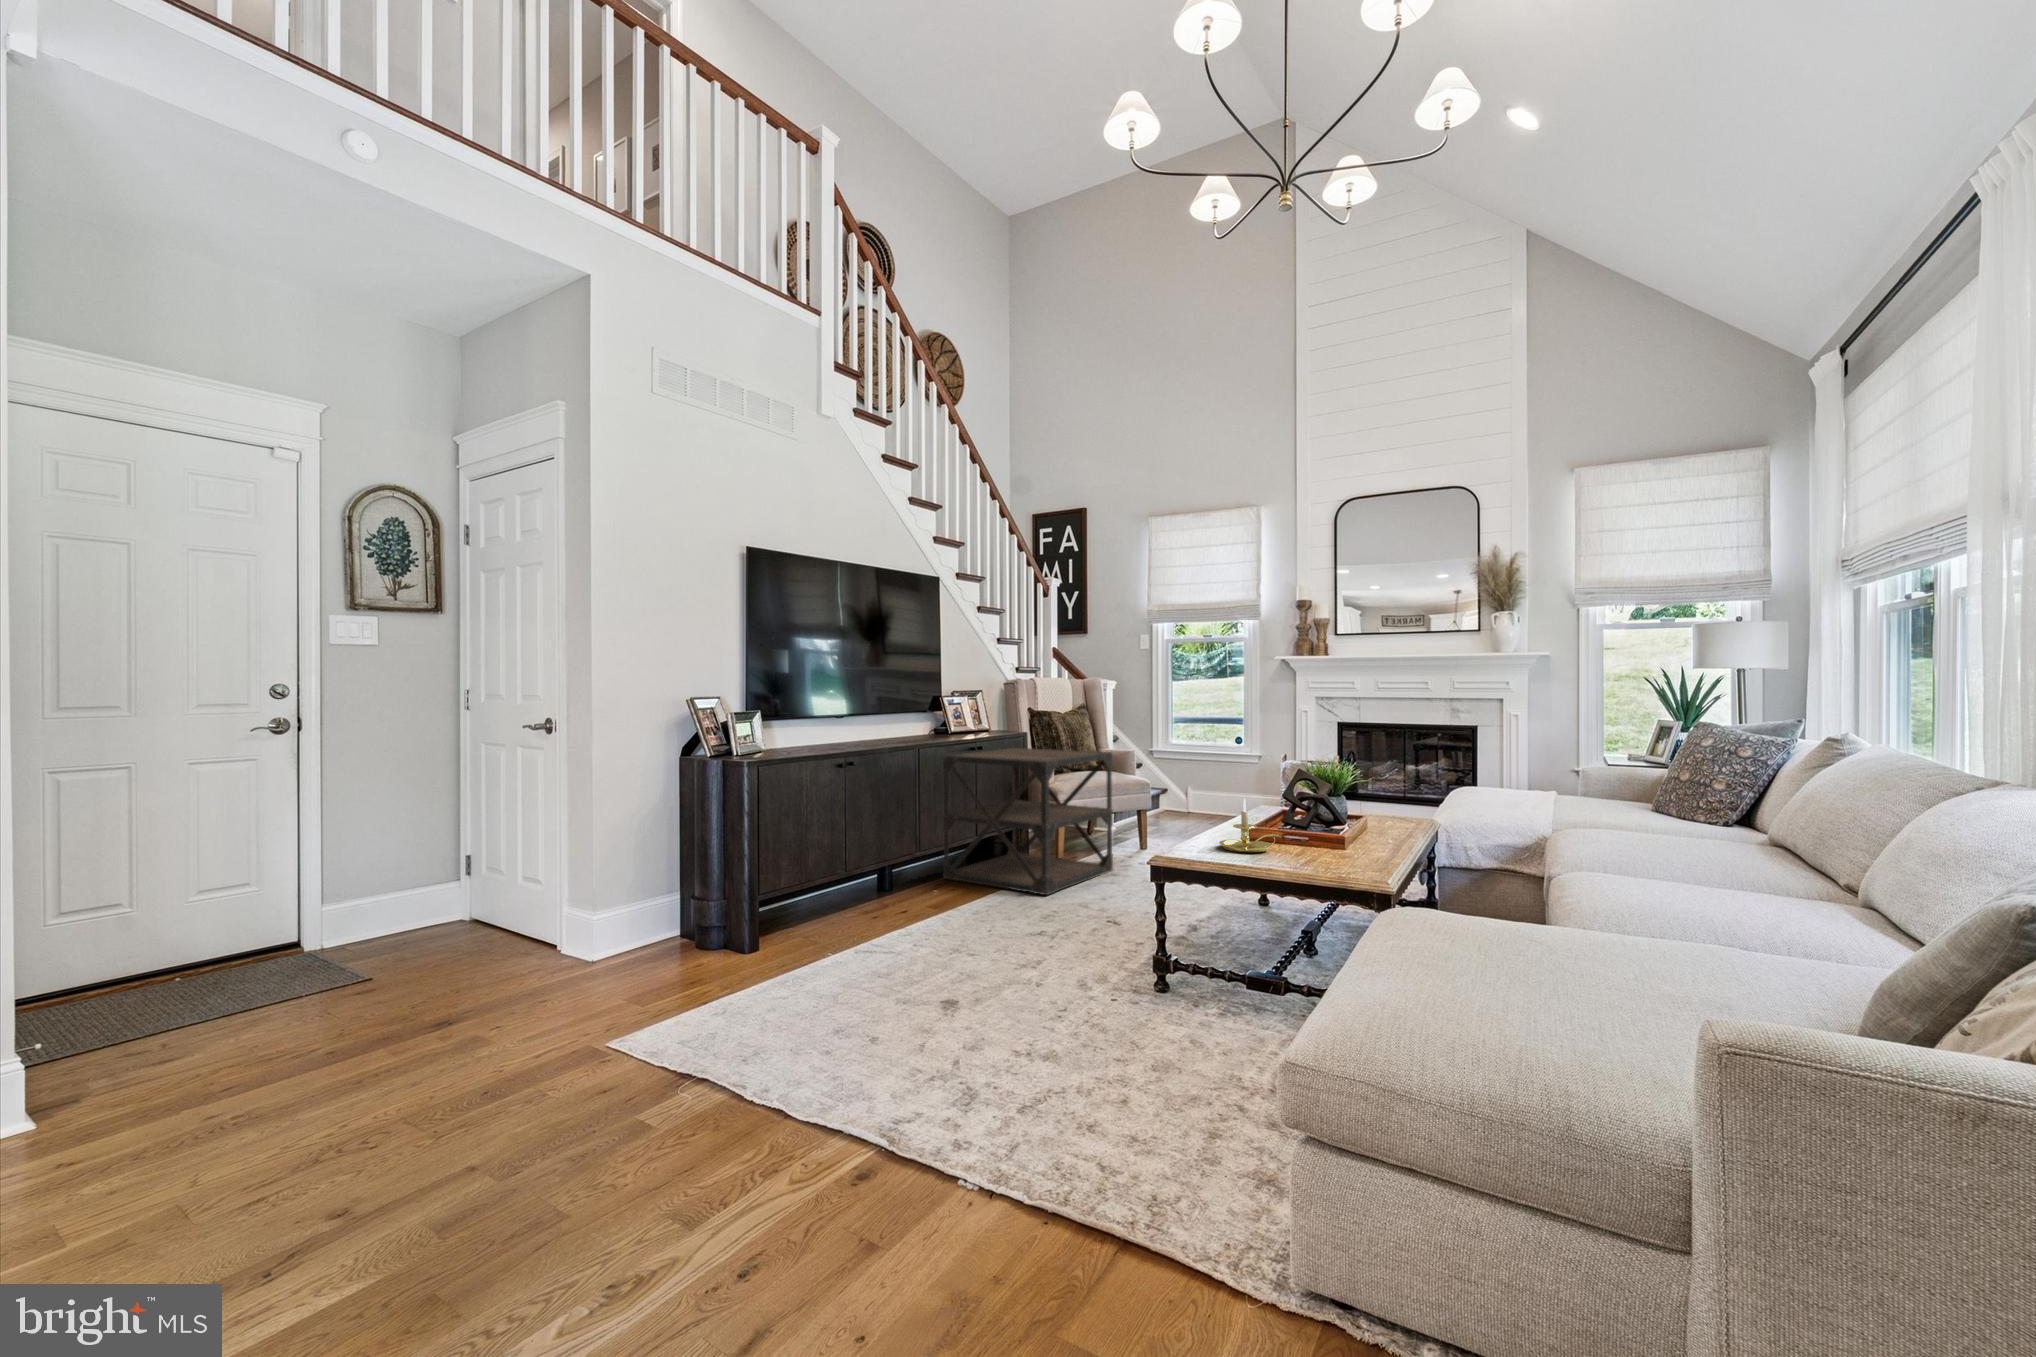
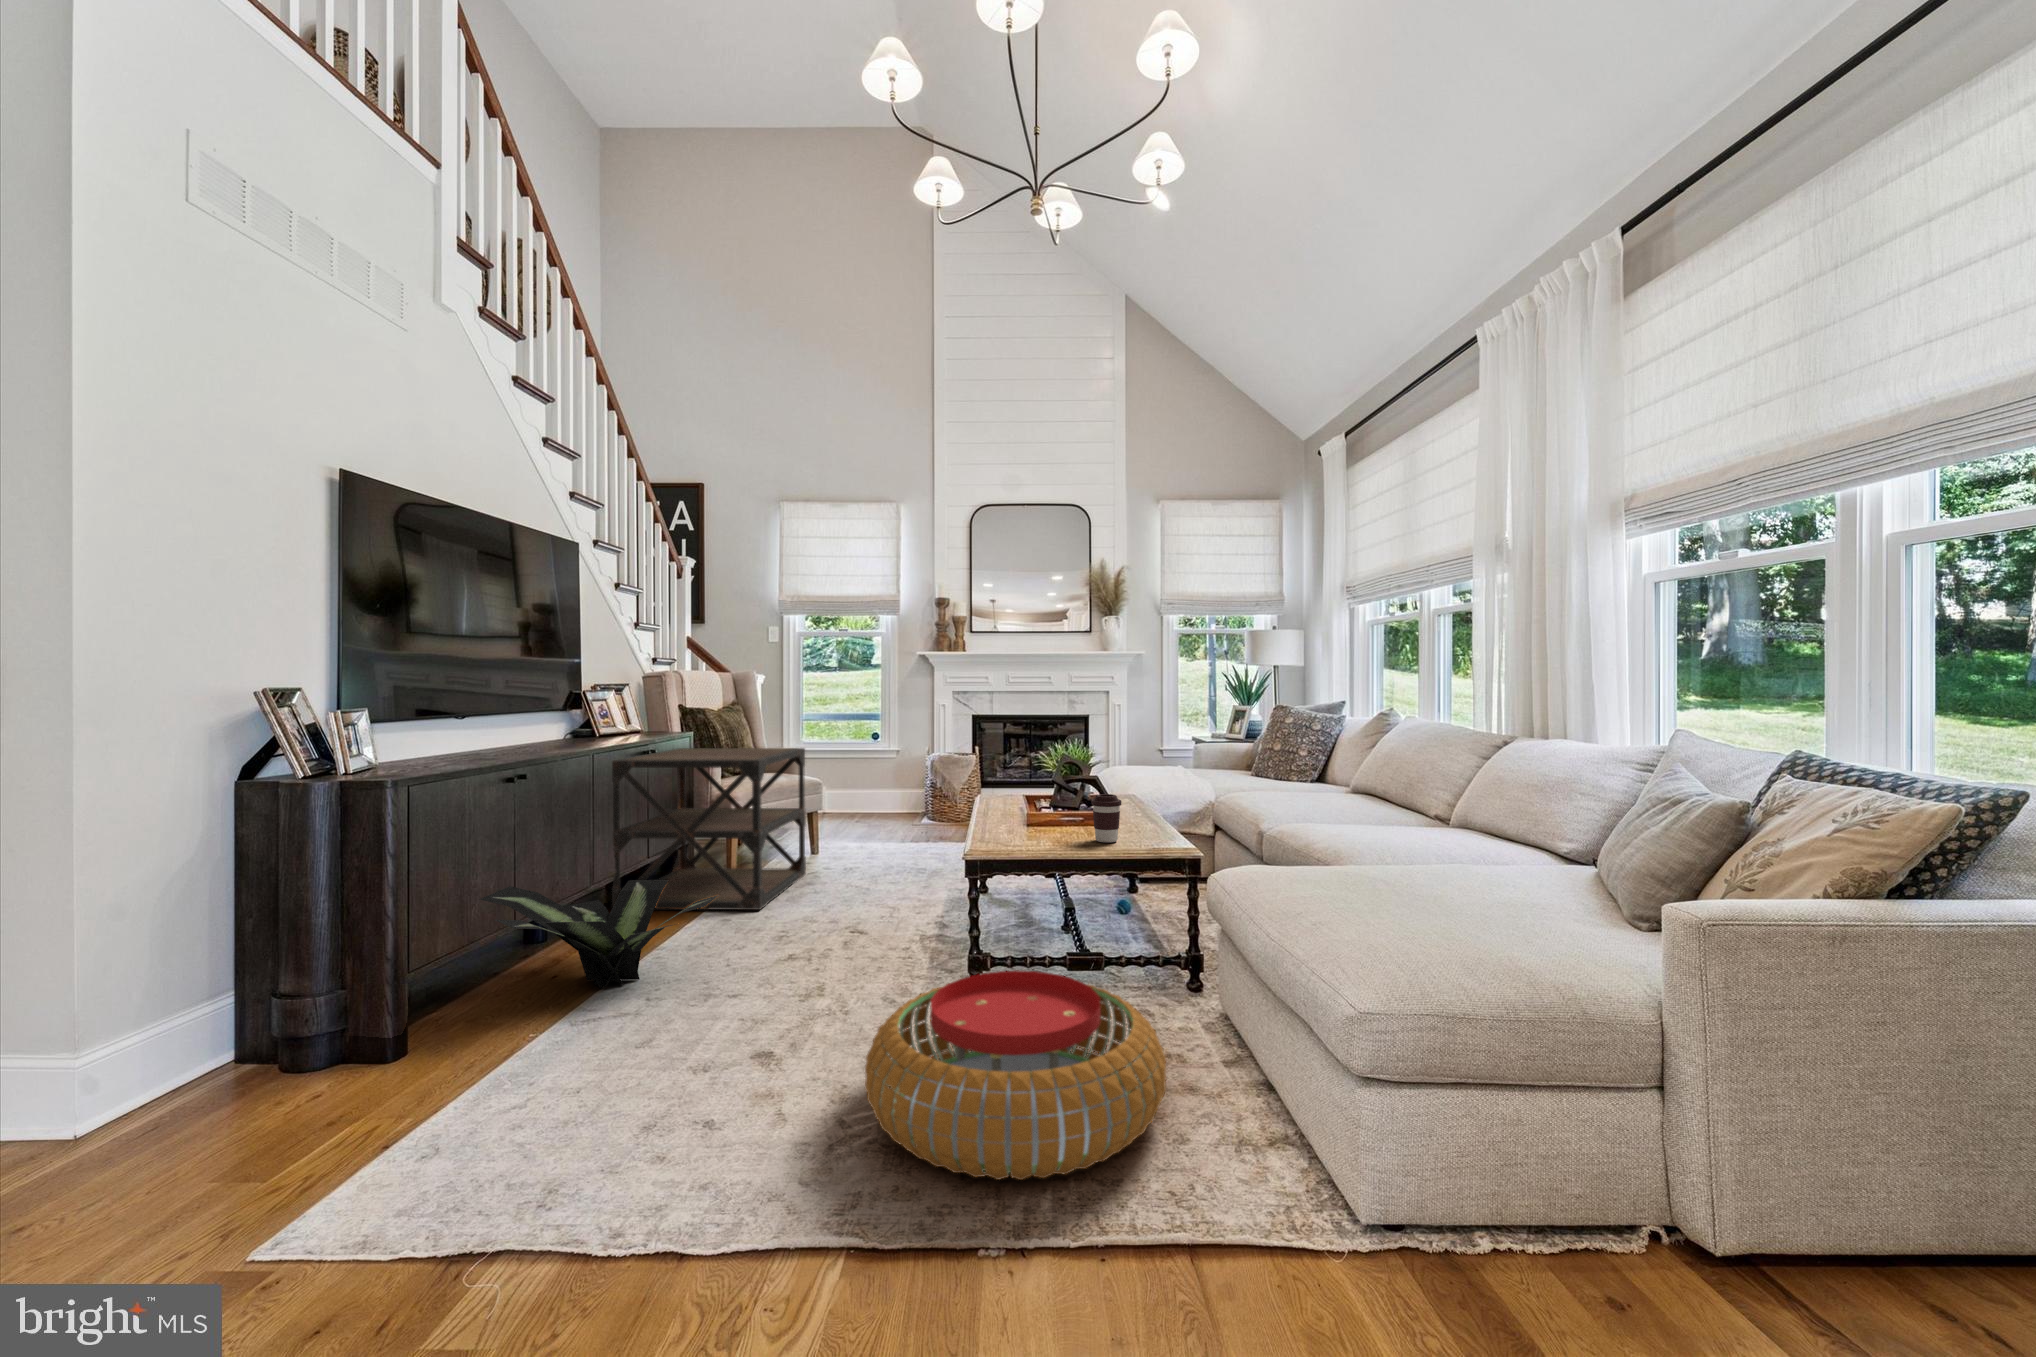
candle holder: present [1219,798,1277,852] -> none [1017,781,1073,834]
coffee cup: none [1280,816,1313,867] -> present [1091,794,1121,842]
potted plant: none [816,848,976,936] -> present [480,880,718,989]
pouf: none [958,969,1235,1154] -> present [865,970,1166,1180]

